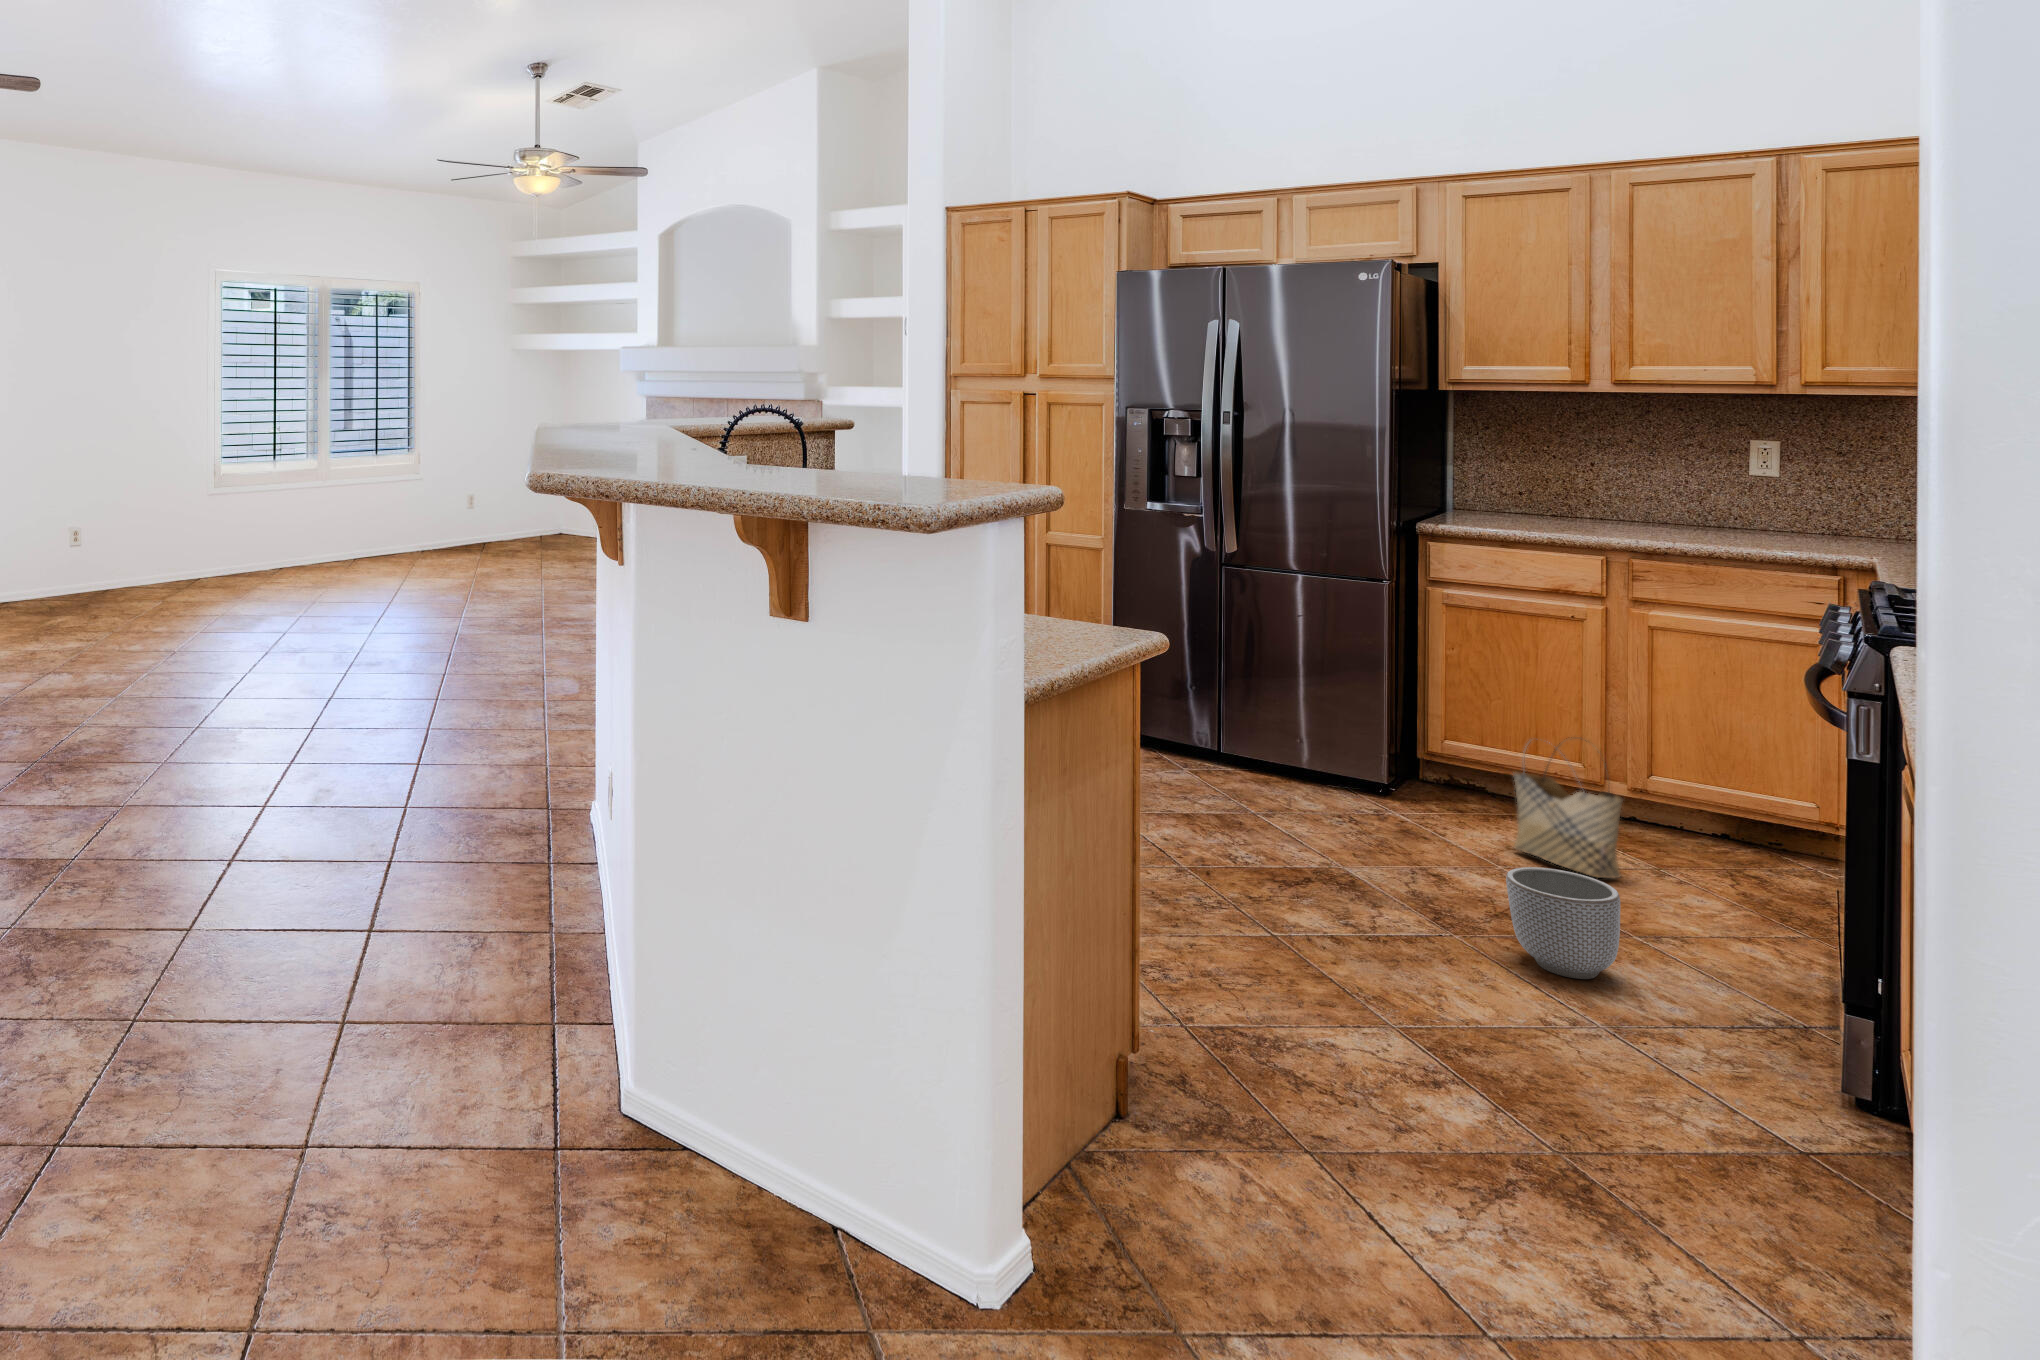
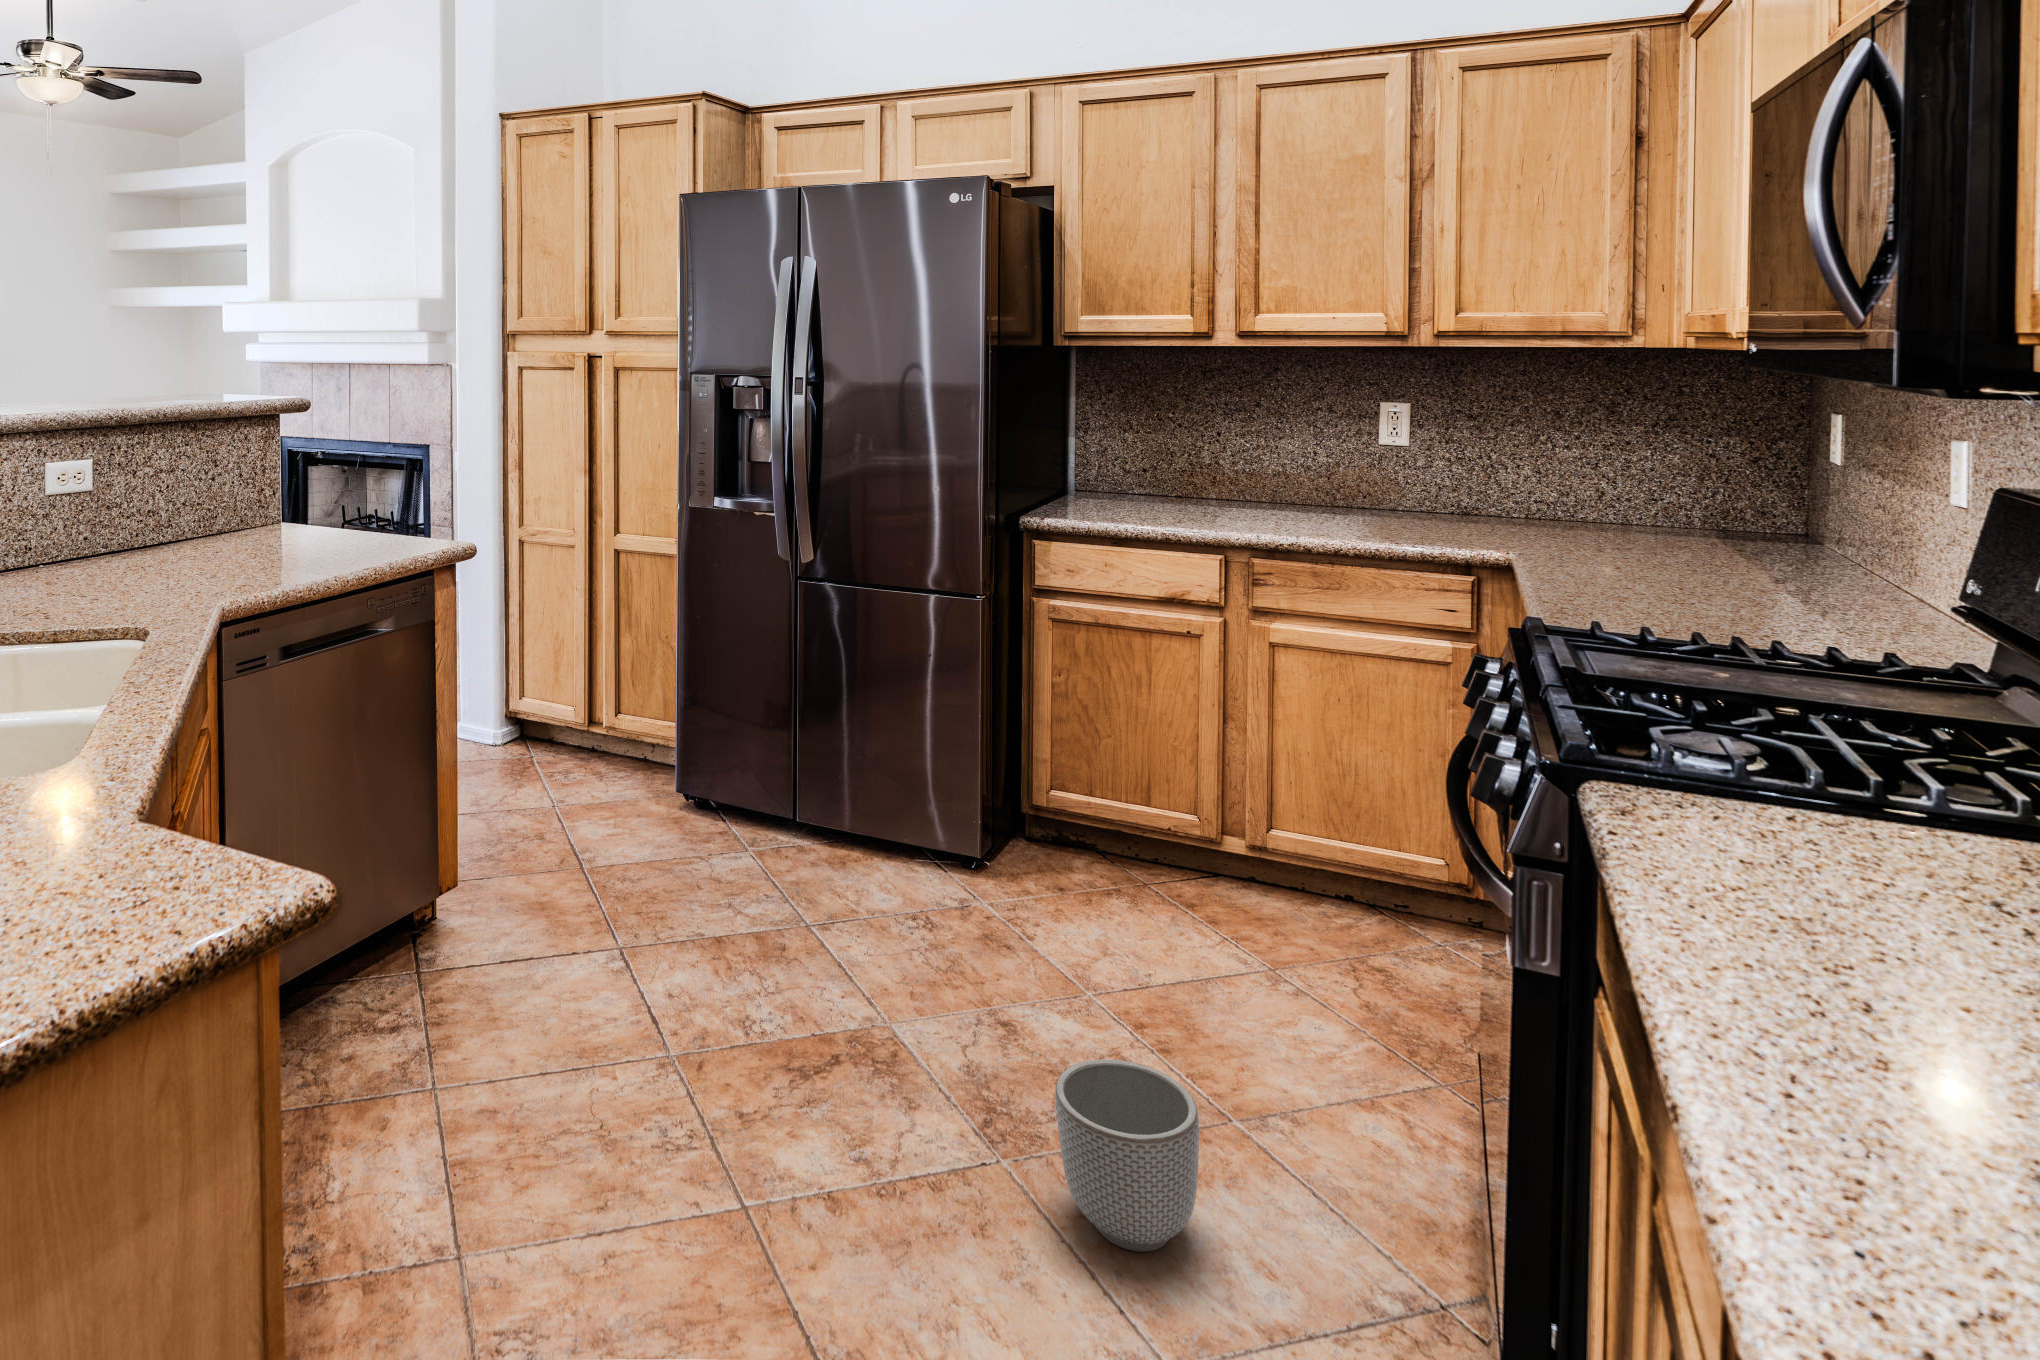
woven basket: present [1513,737,1623,878] -> none [1110,804,1231,1003]

